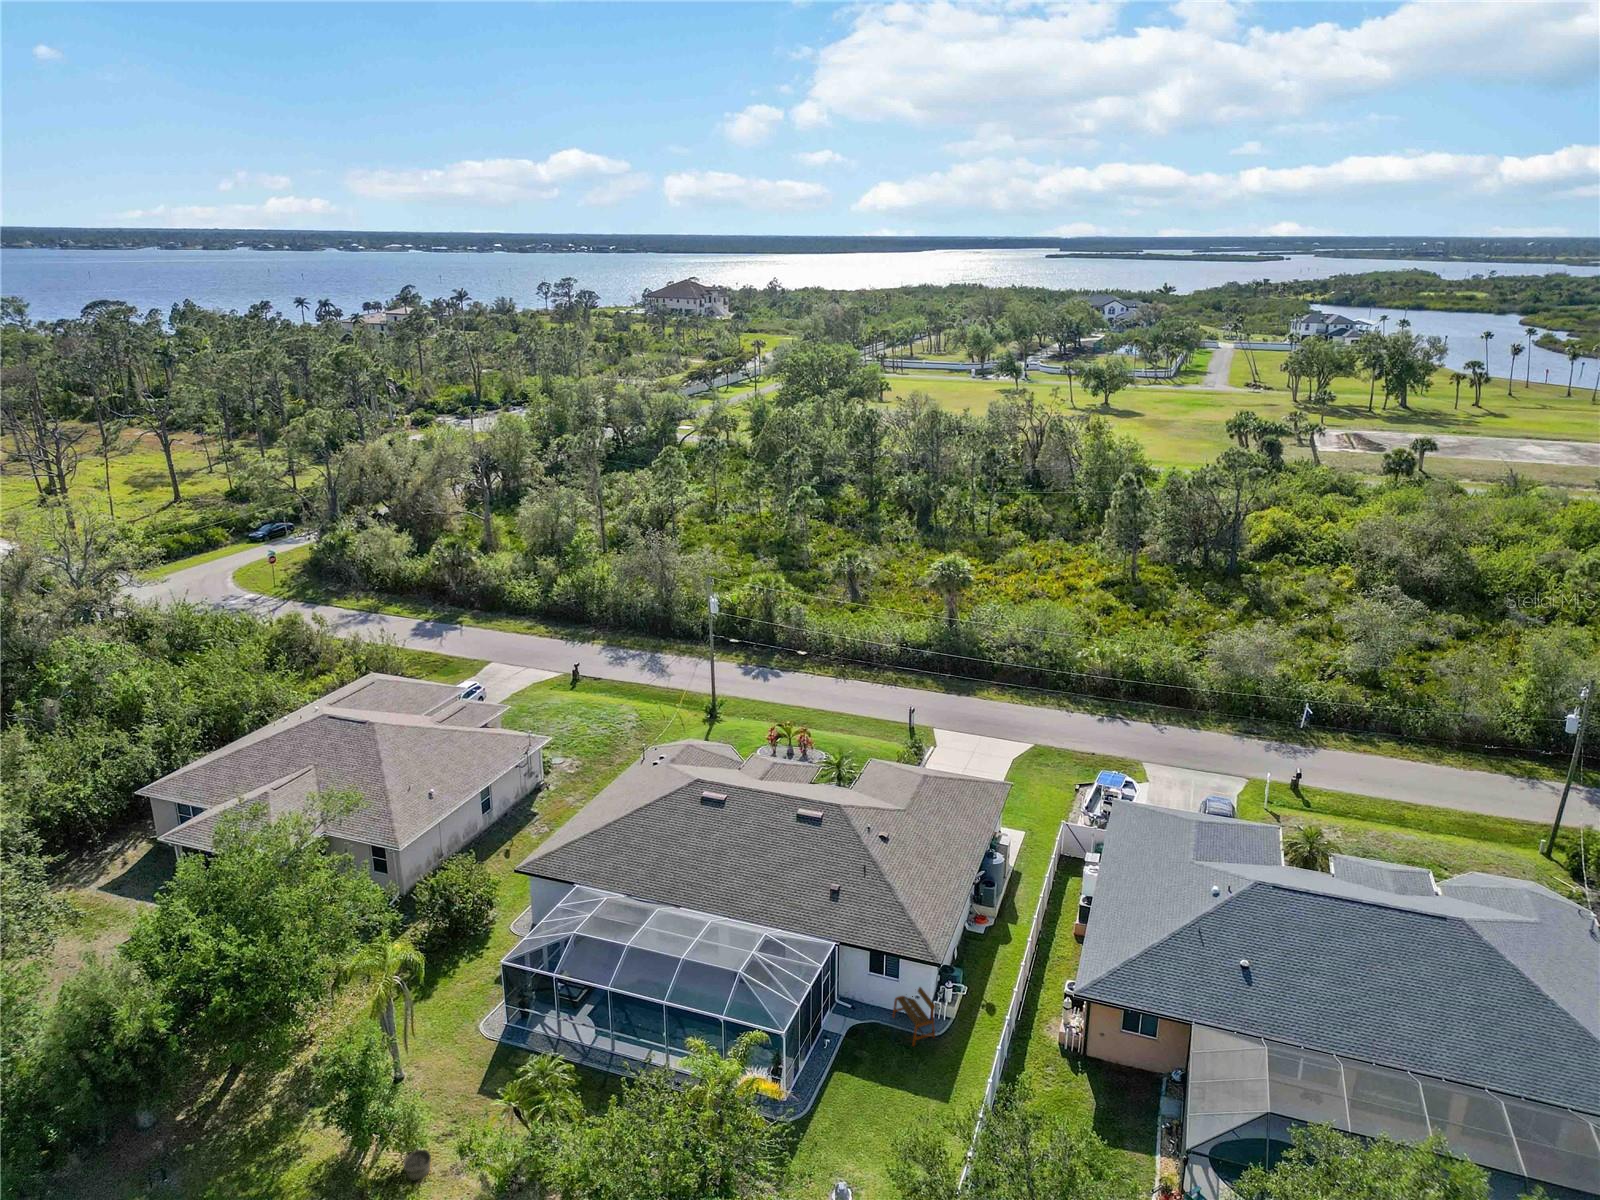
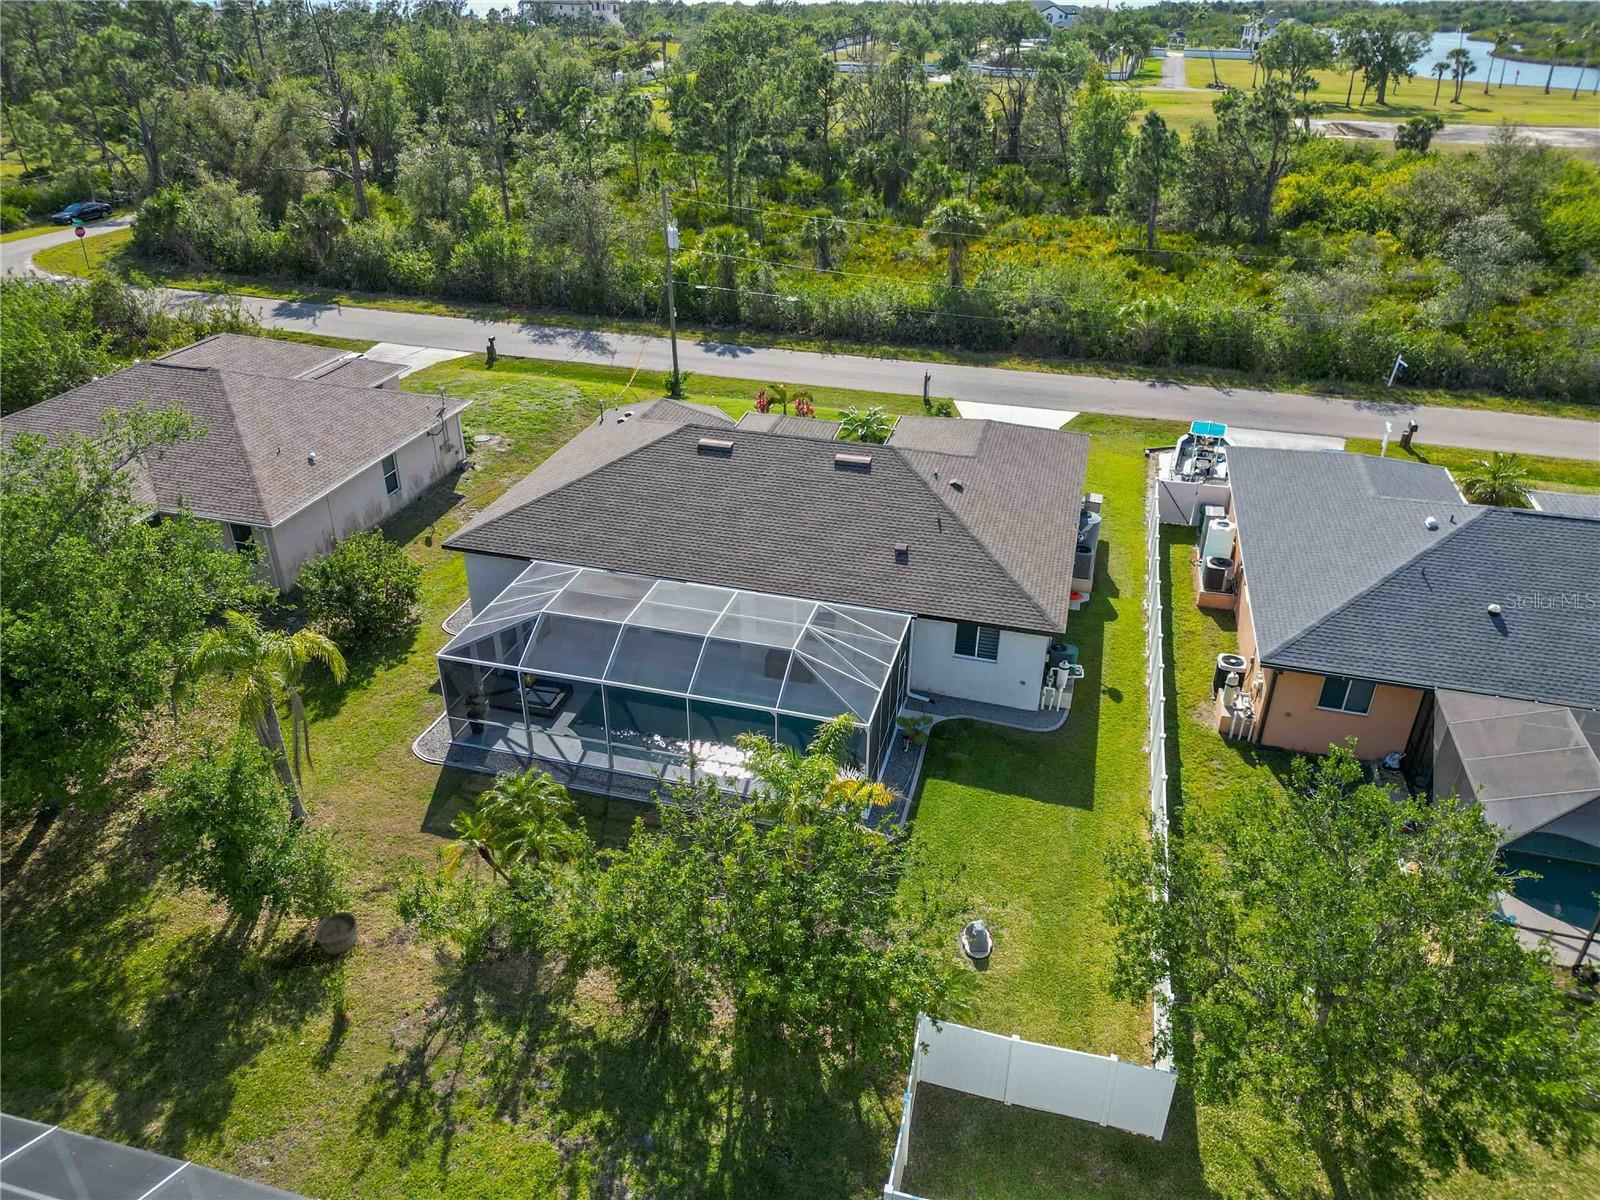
bench: present [893,987,935,1046] -> none [985,660,1055,743]
potted plant: none [818,1020,848,1045] -> present [894,716,933,745]

